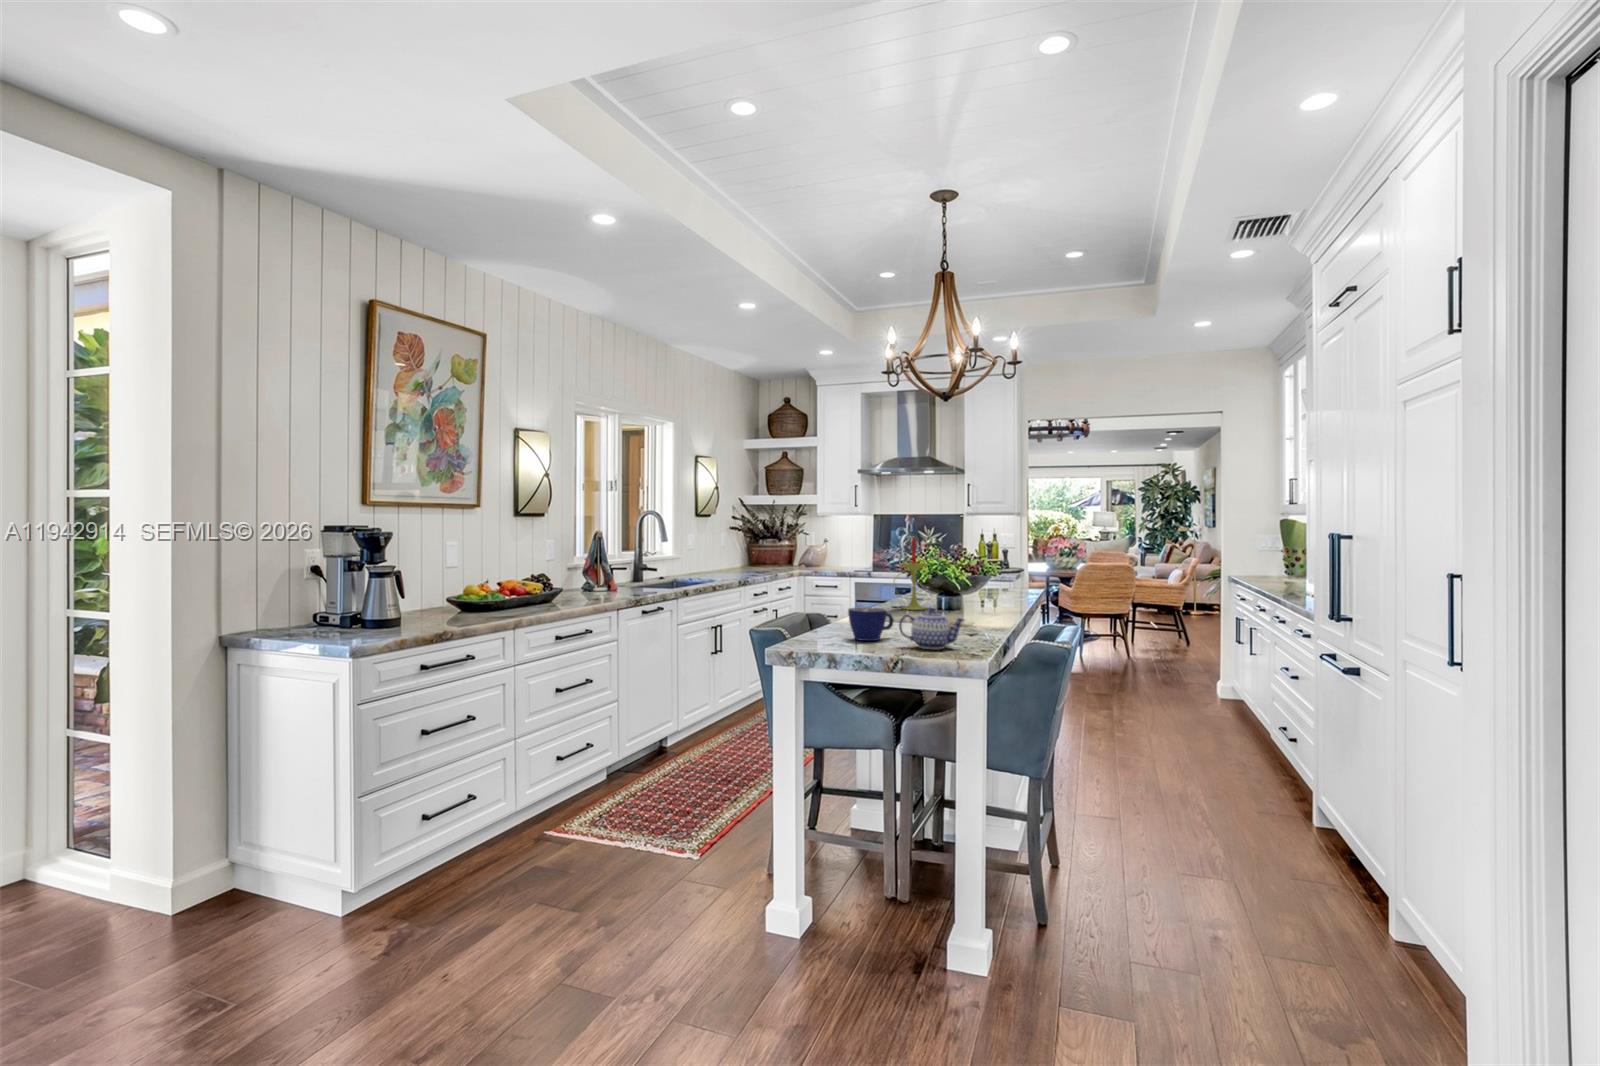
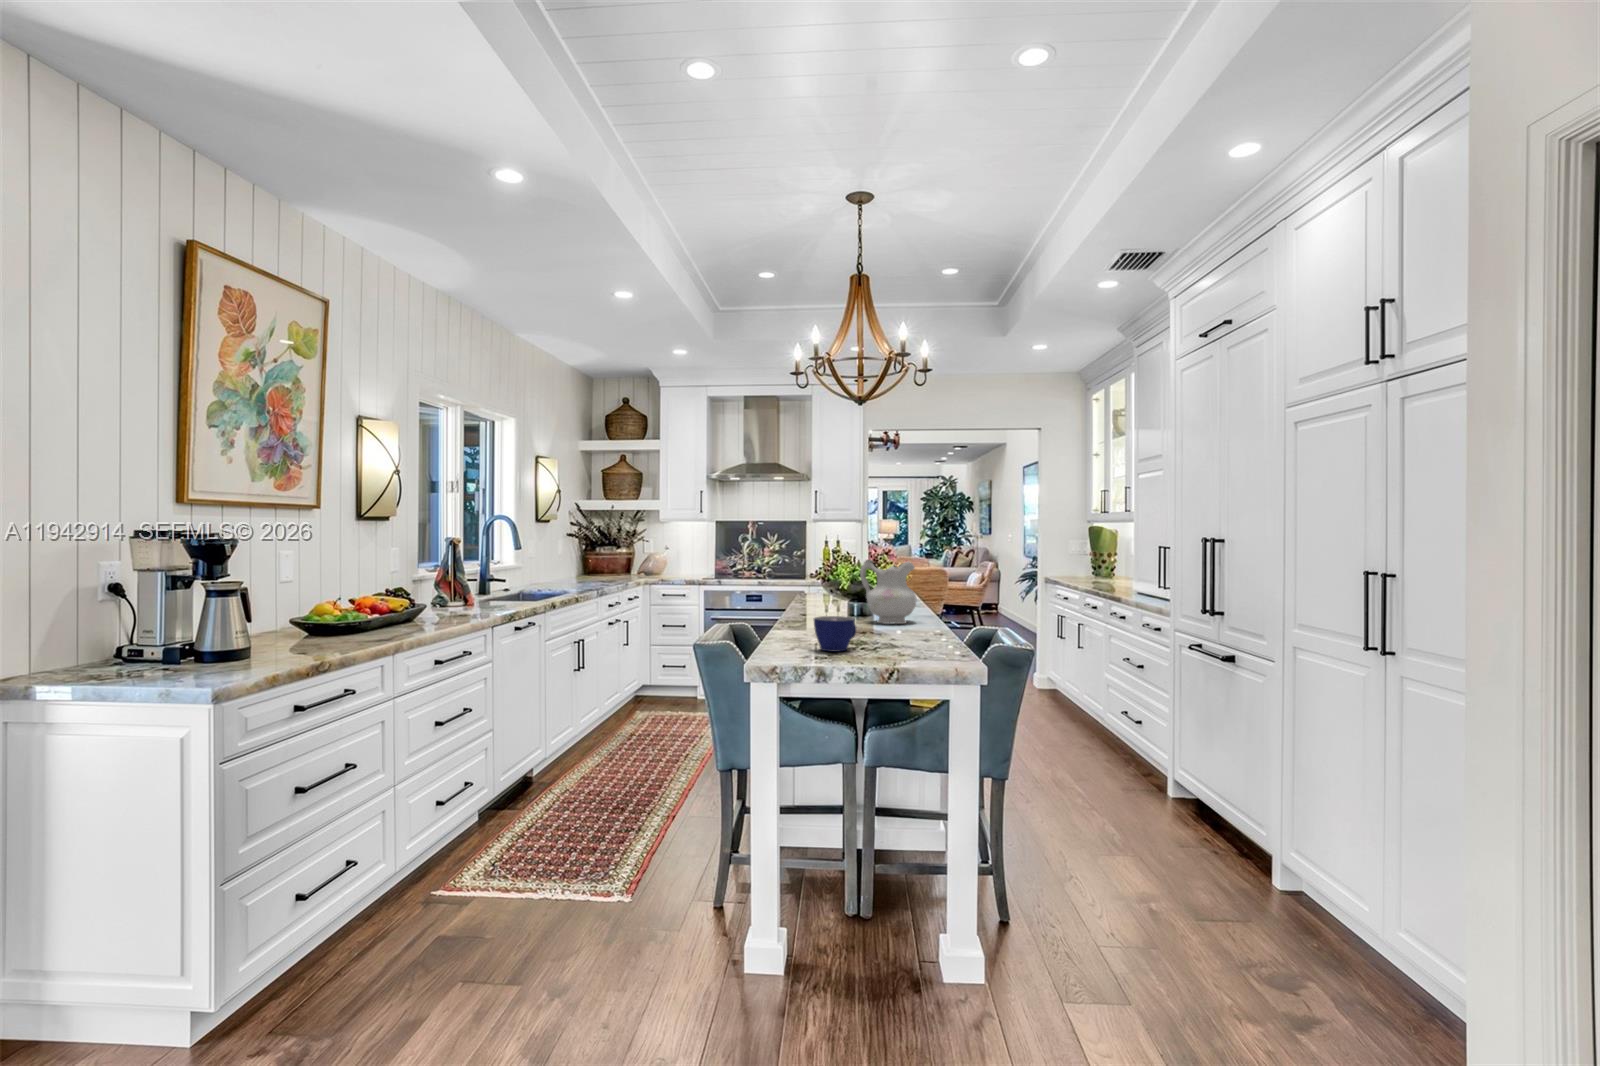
candle: present [900,537,928,610] -> none [807,541,841,616]
ceramic pitcher: none [936,554,991,619] -> present [860,560,916,624]
teapot: present [899,608,964,649] -> none [879,615,948,658]

